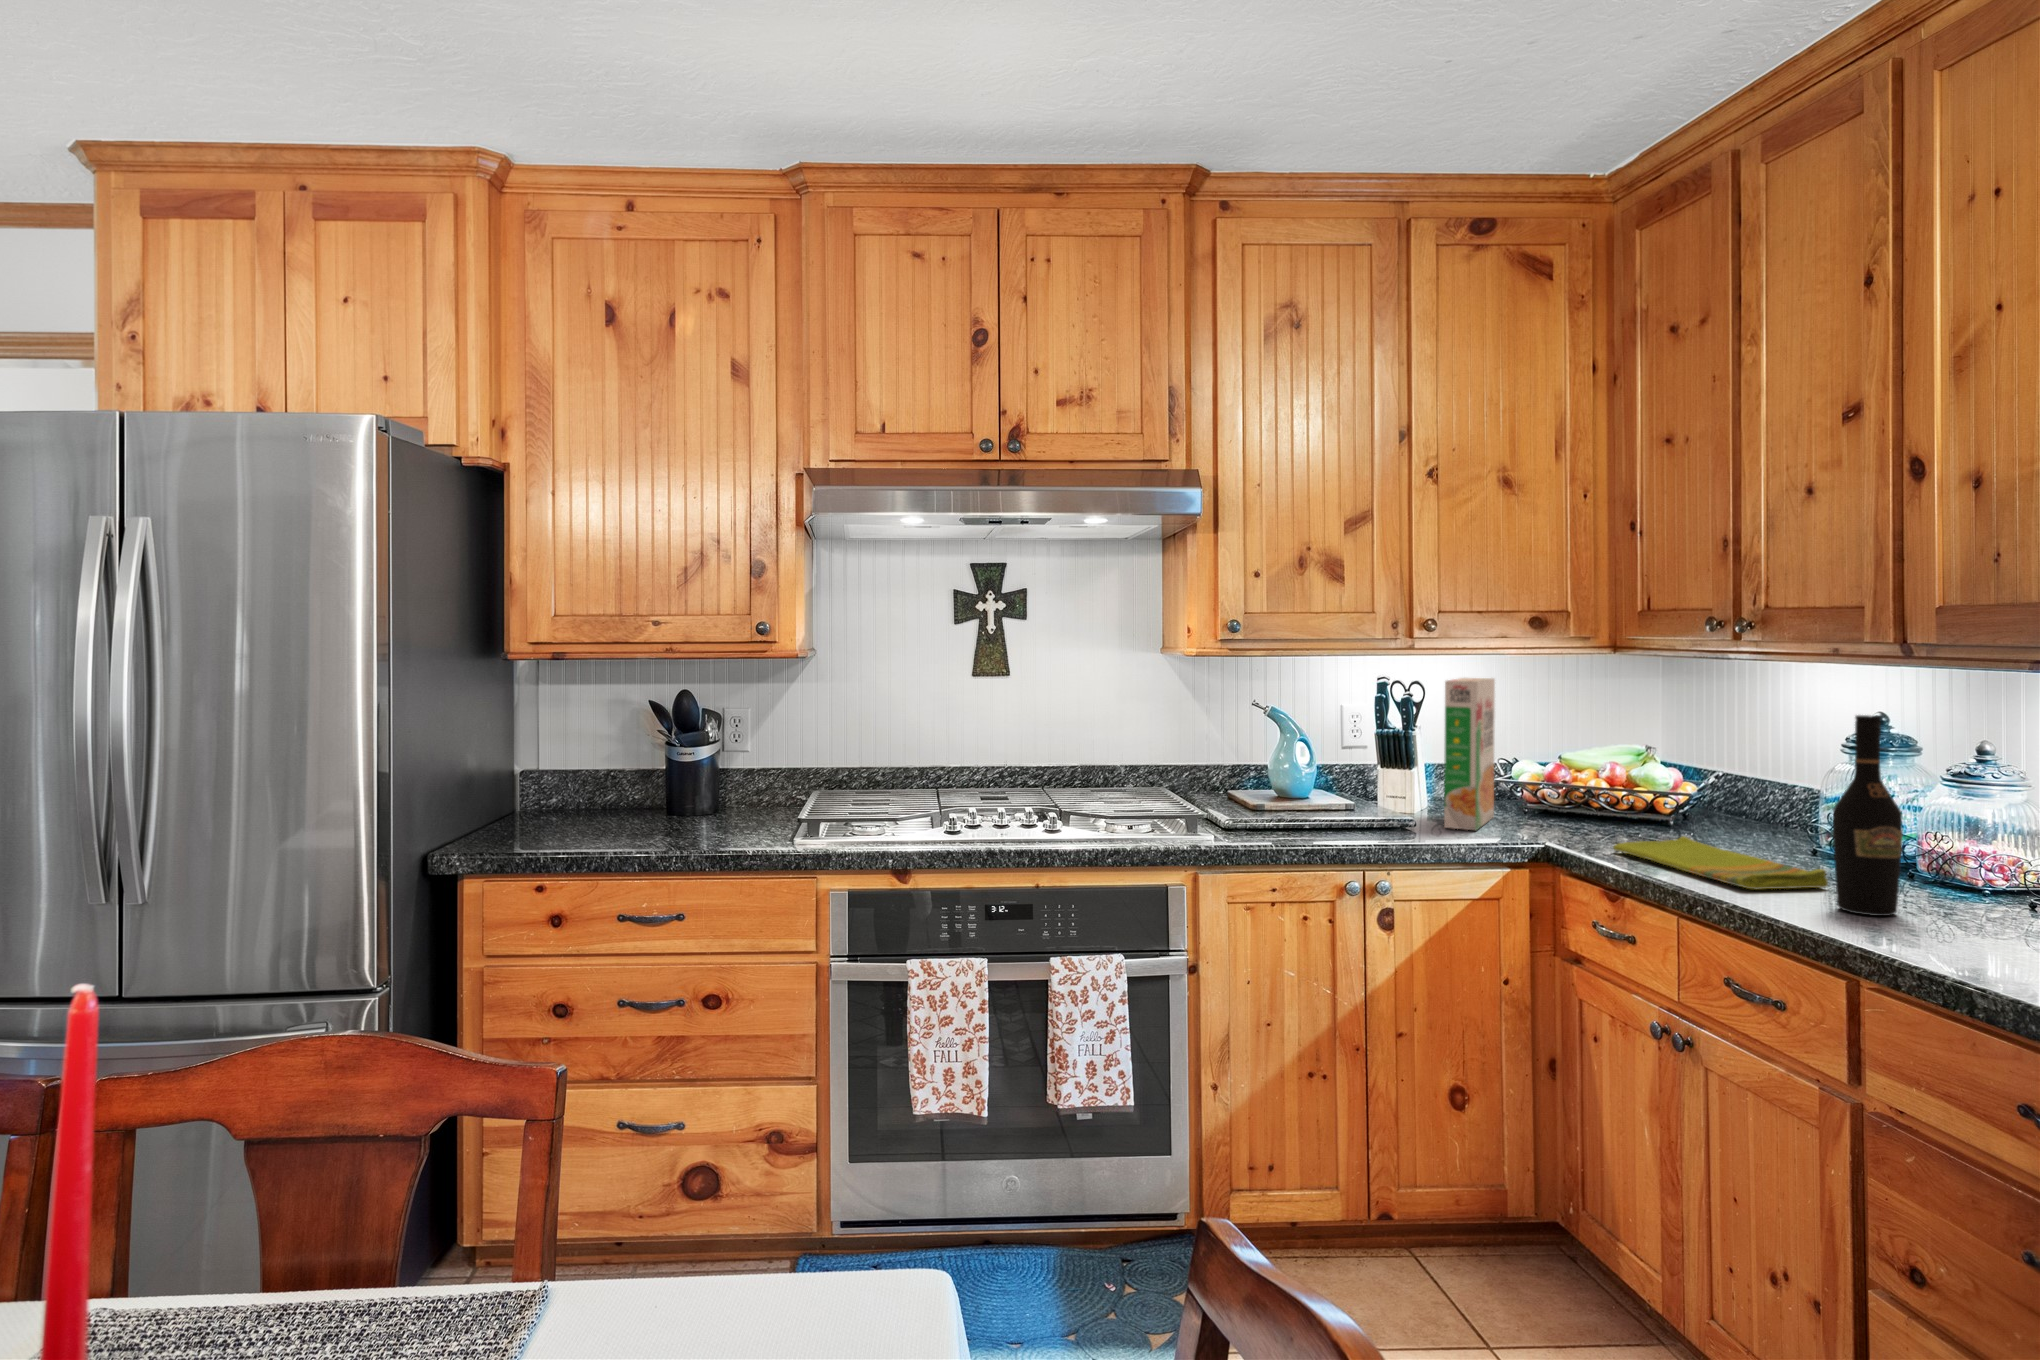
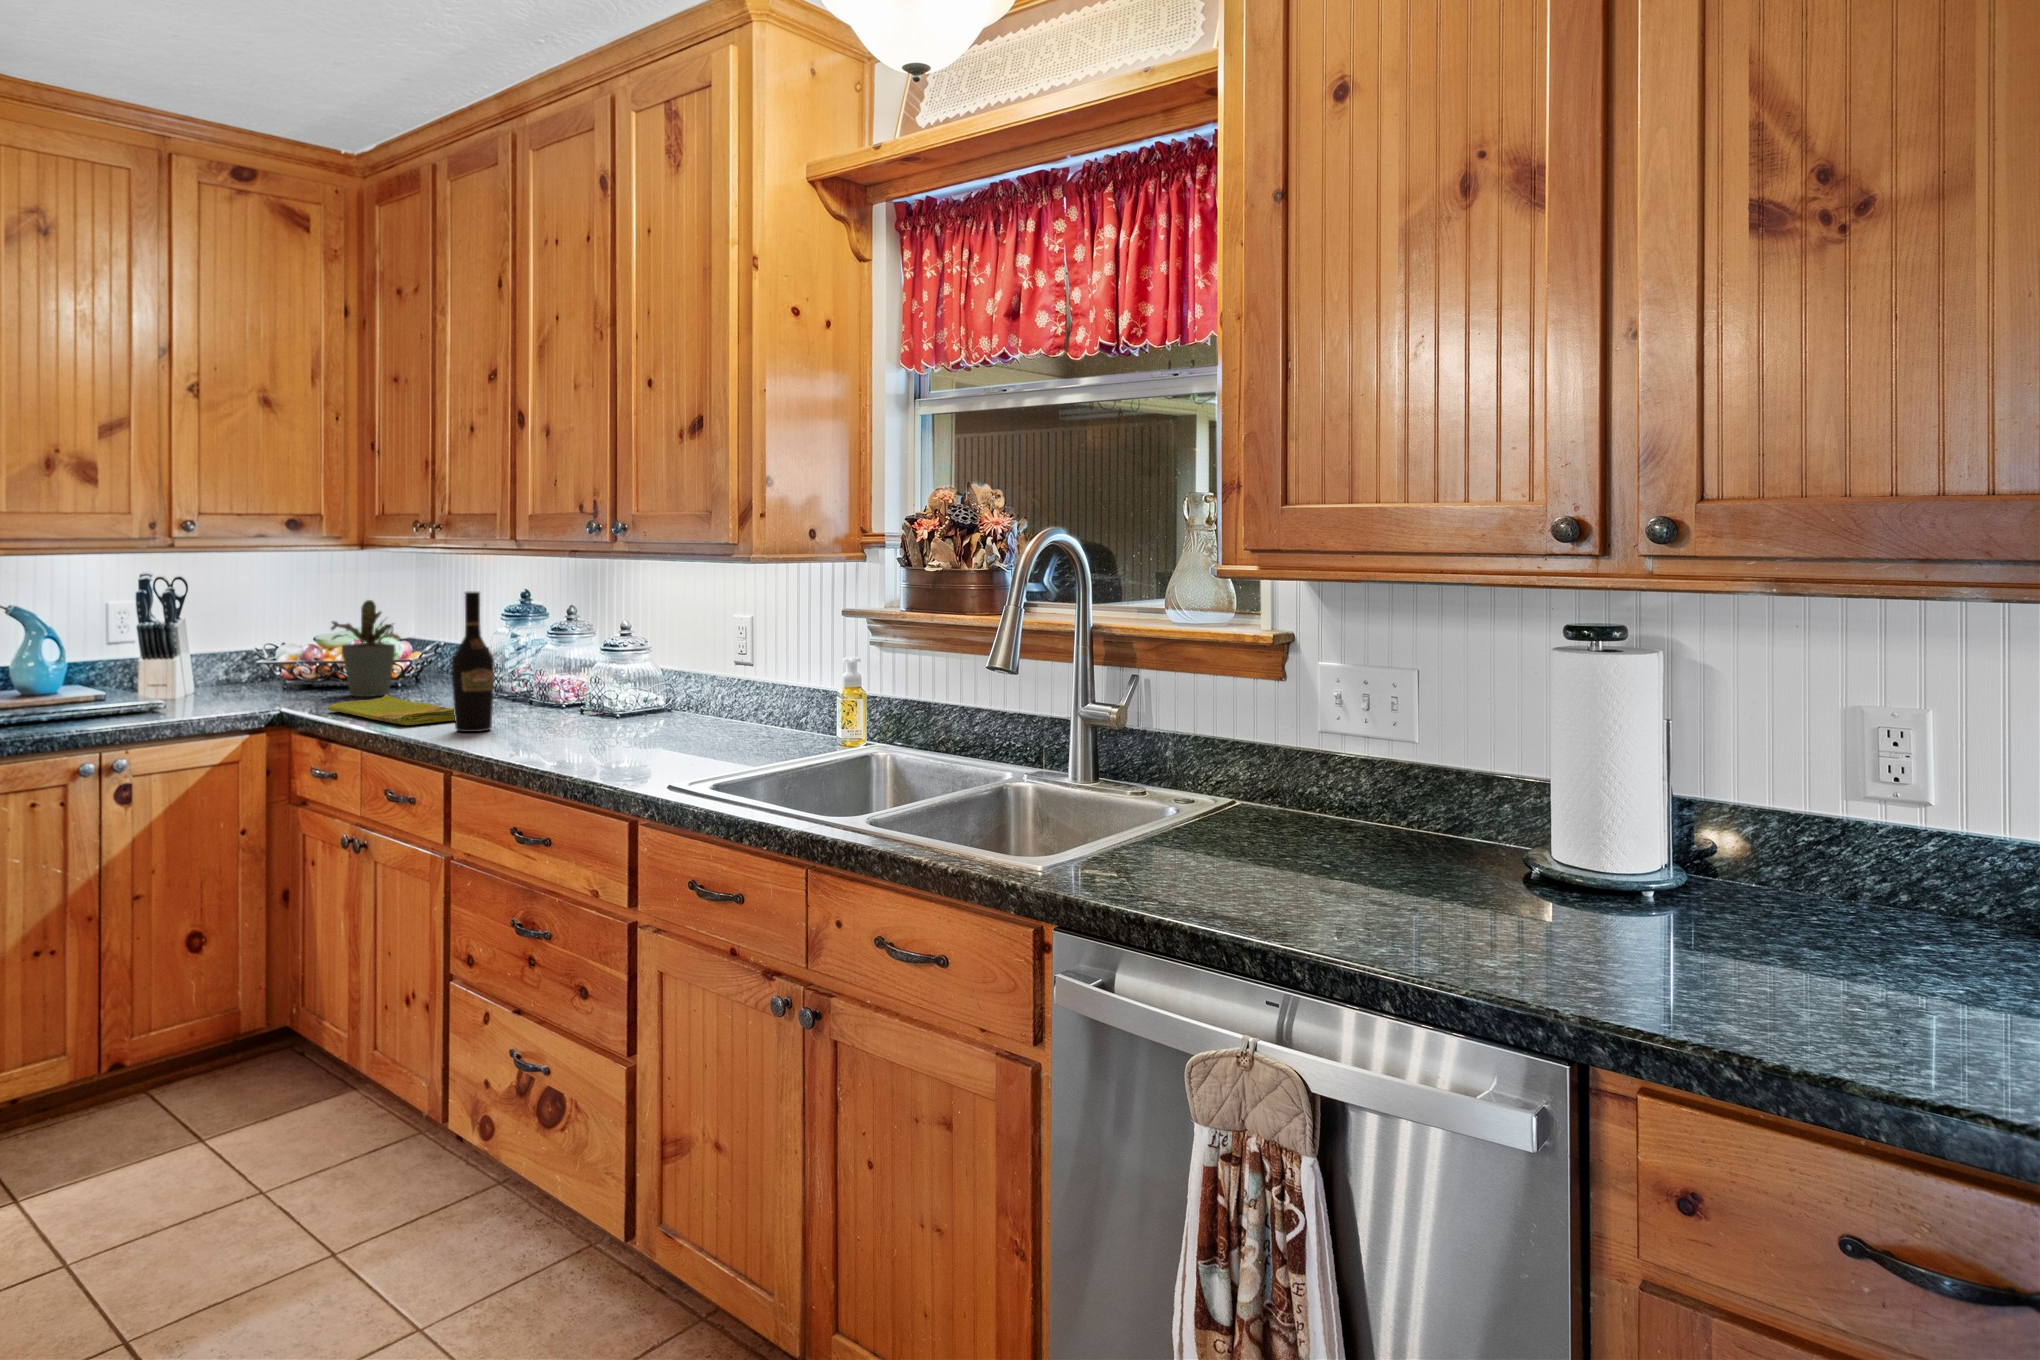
cereal box: present [1444,678,1495,830] -> none [188,572,249,707]
potted plant: none [1592,714,1684,832] -> present [331,600,400,697]

